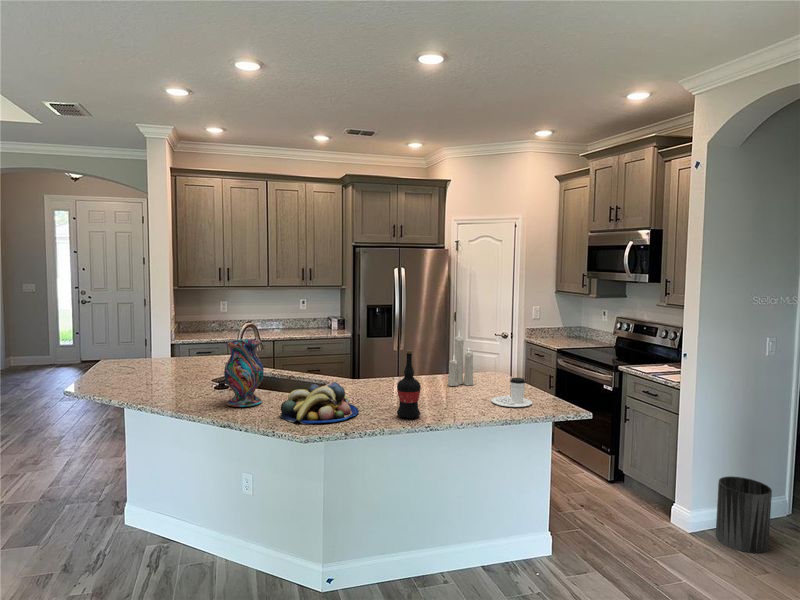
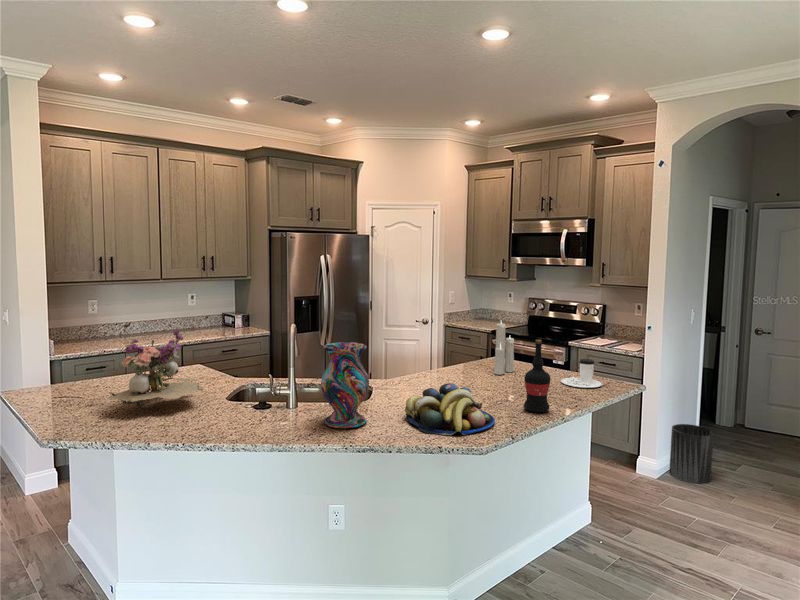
flower arrangement: none [121,322,197,378] -> present [109,327,203,407]

